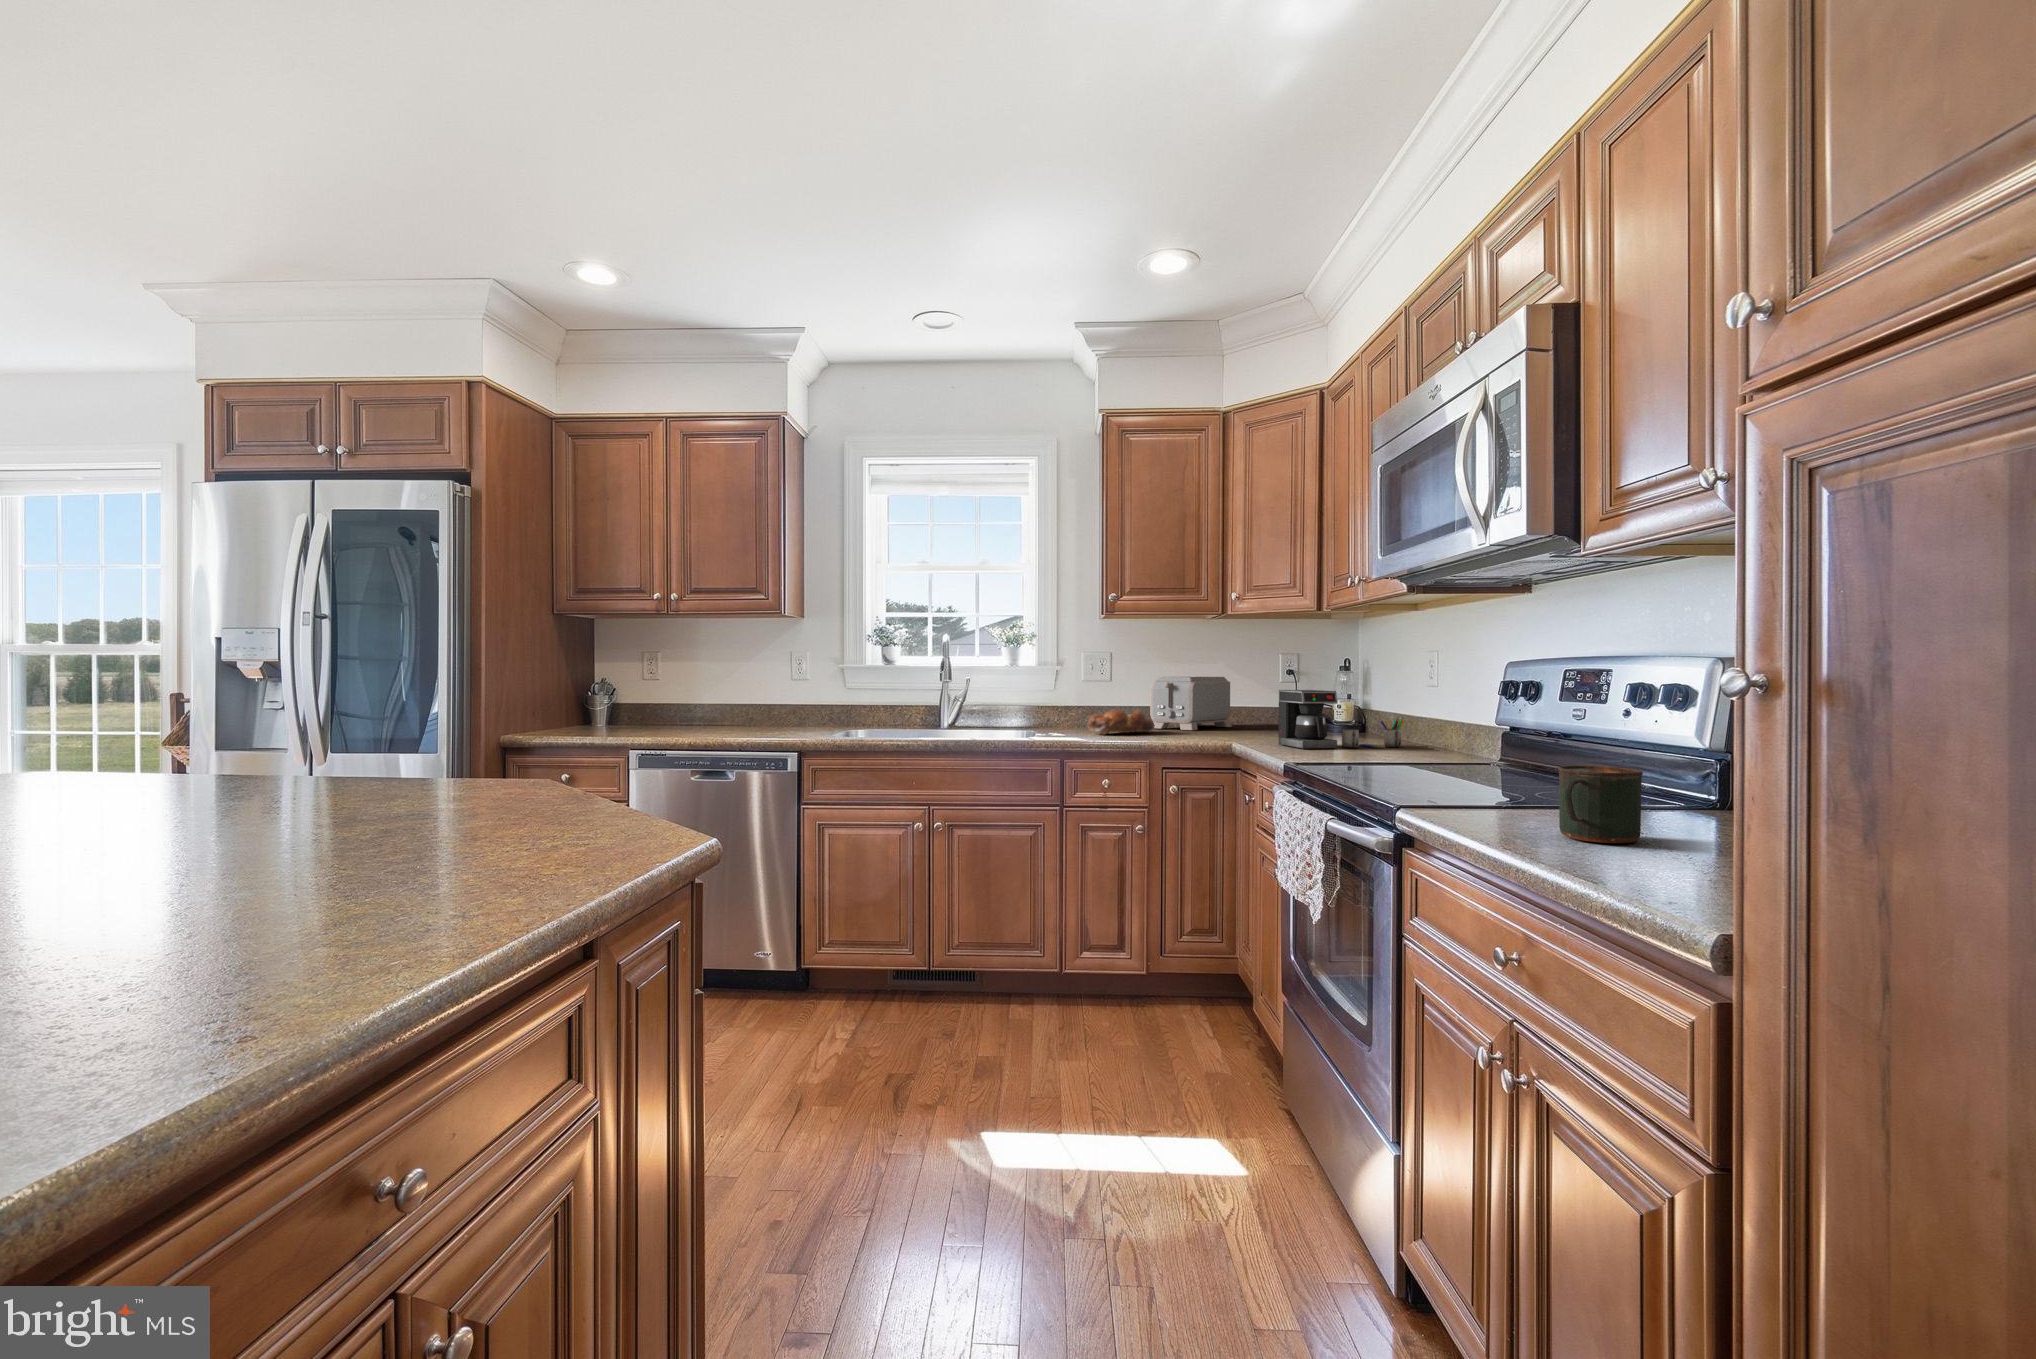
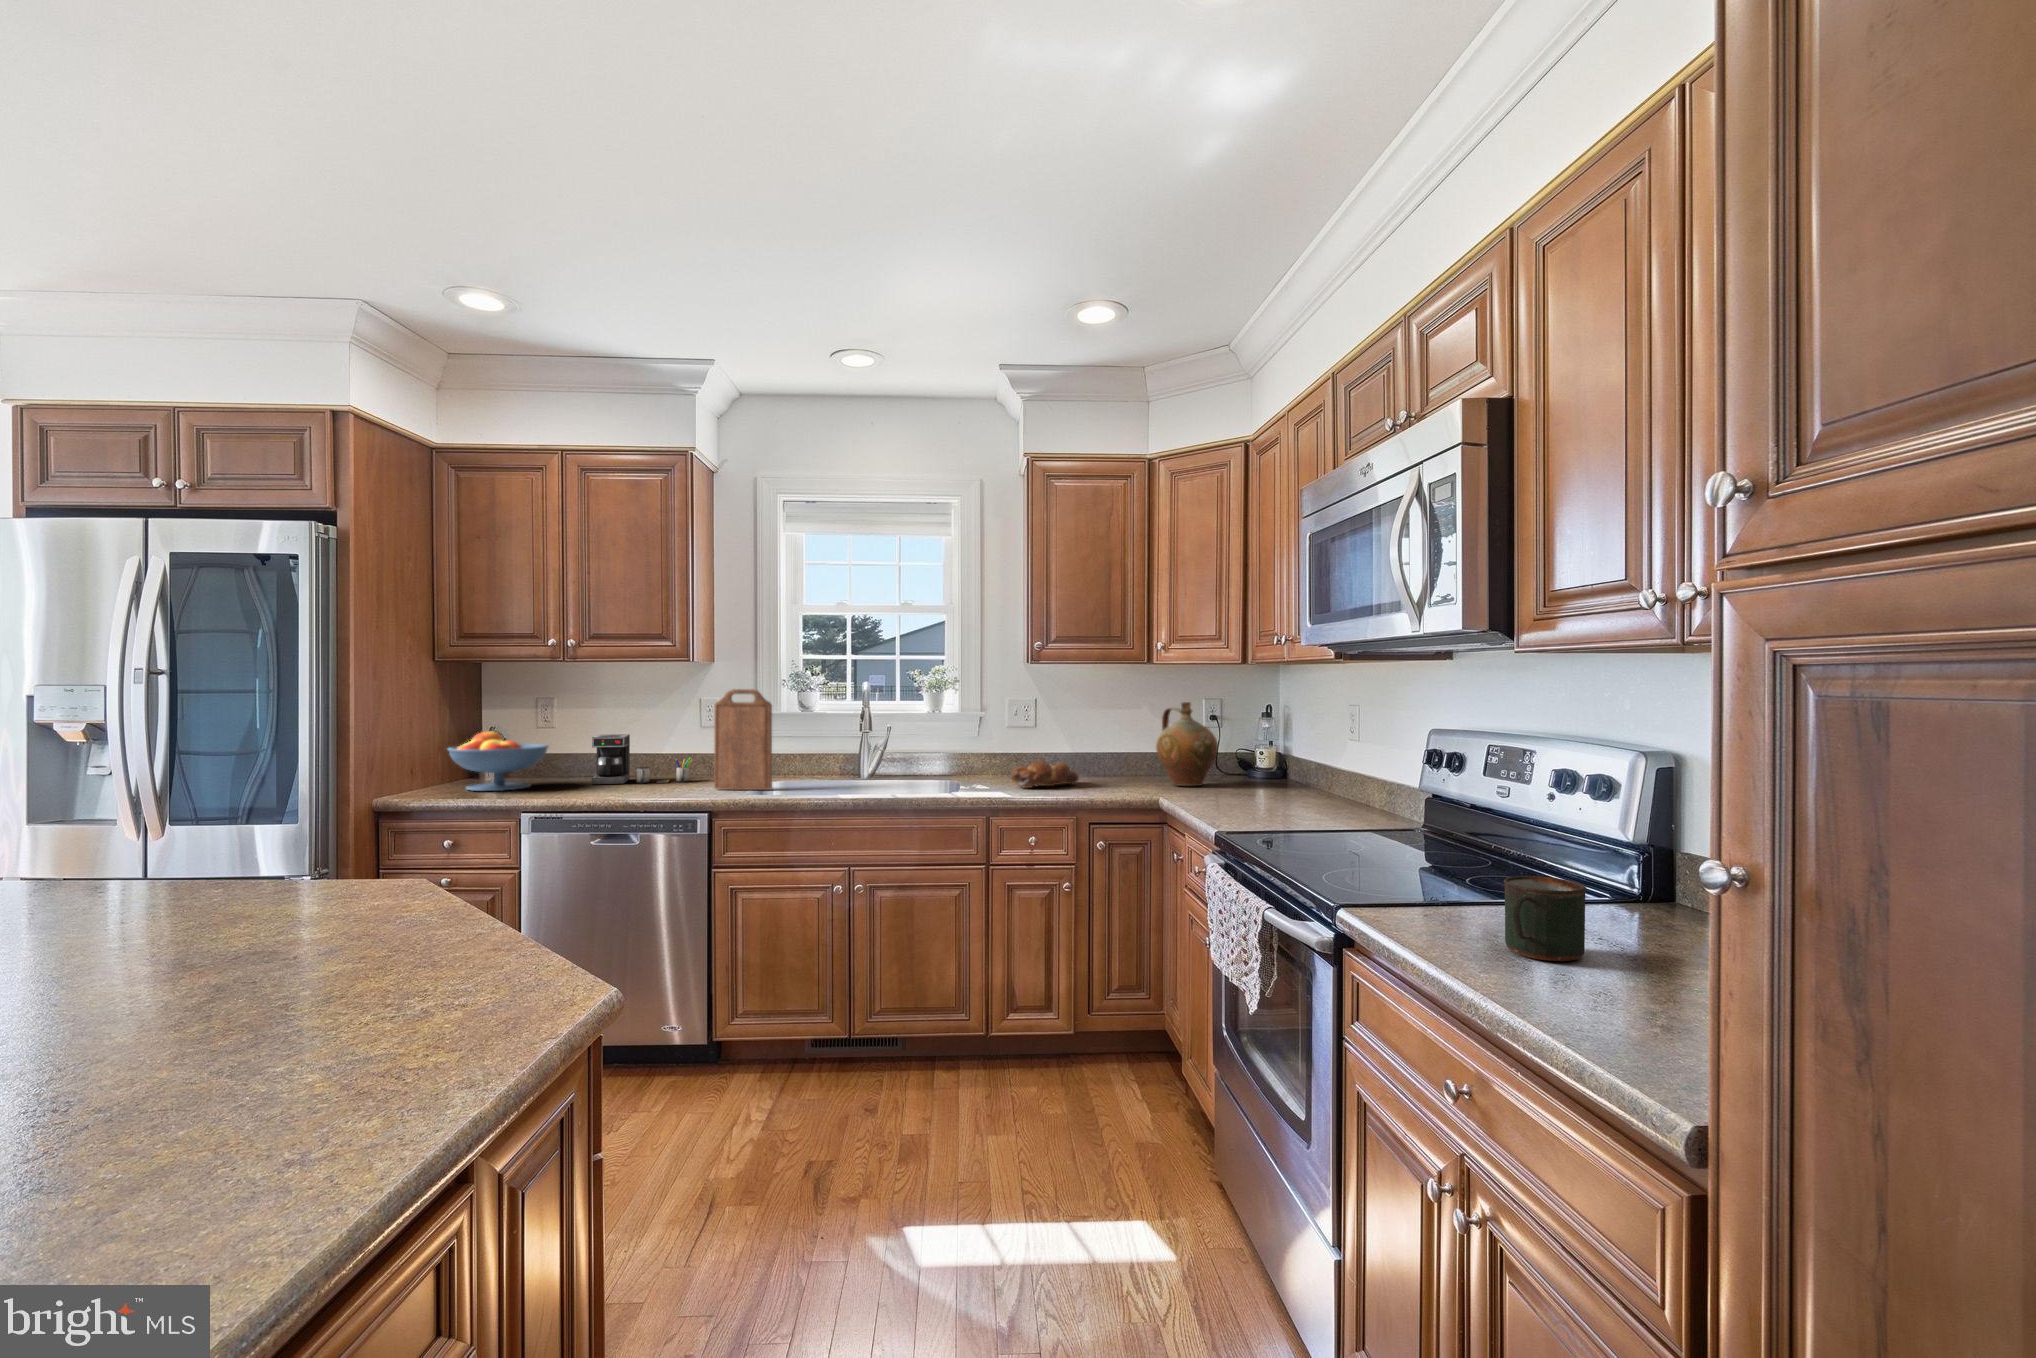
cutting board: none [807,639,861,734] -> present [714,689,772,790]
ceramic jug: none [1231,652,1293,734] -> present [1156,702,1218,786]
toaster: present [1150,676,1232,730] -> none [1073,722,1156,780]
fruit bowl: none [568,680,658,733] -> present [448,731,548,791]
coffee maker: present [1279,690,1404,749] -> present [592,734,693,784]

